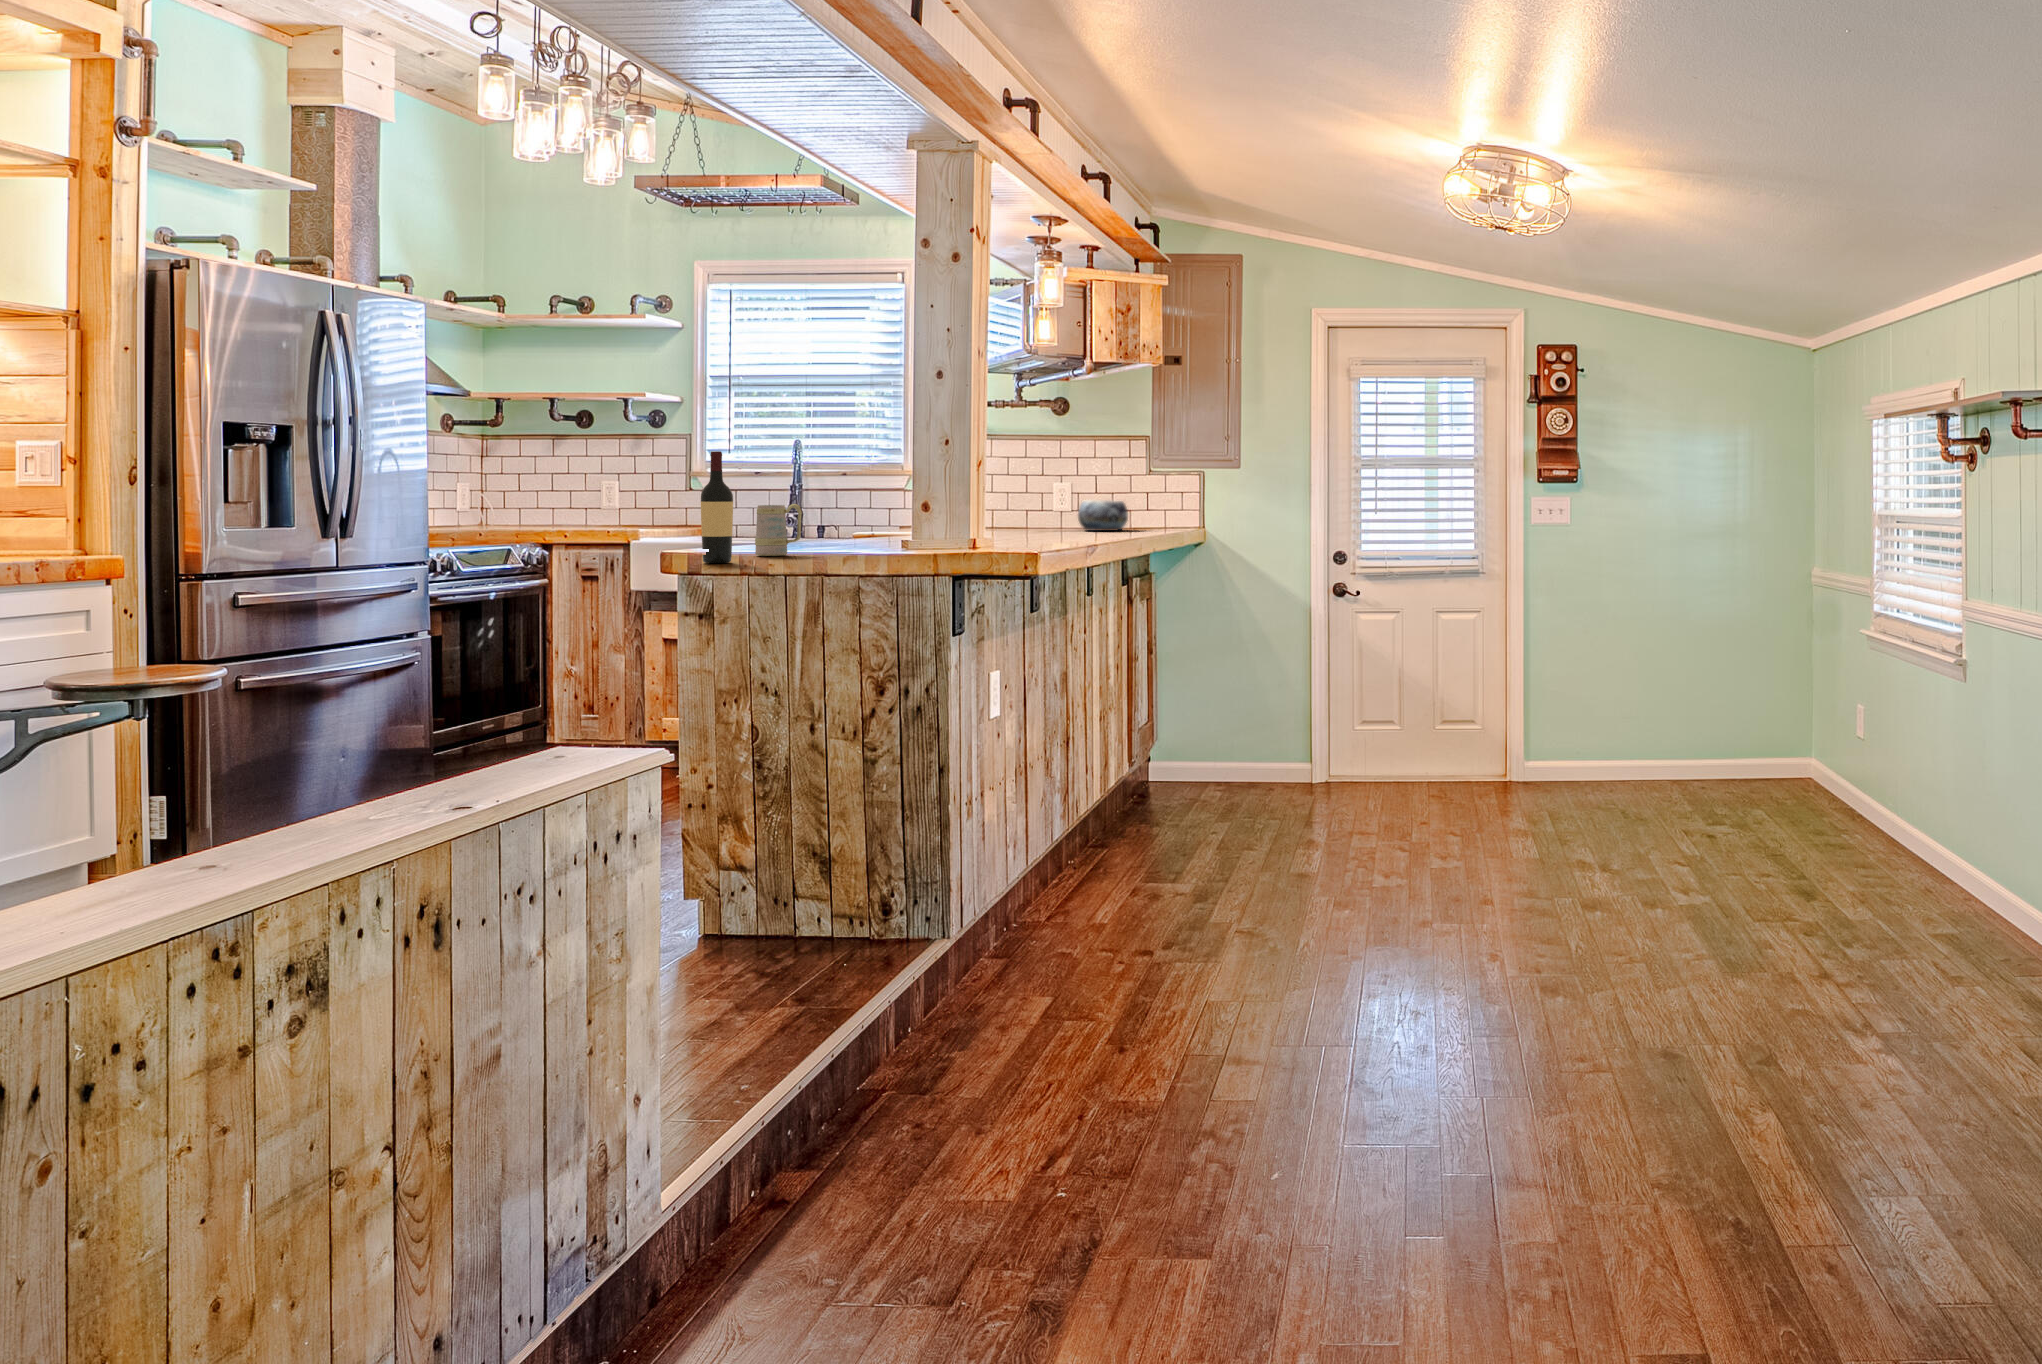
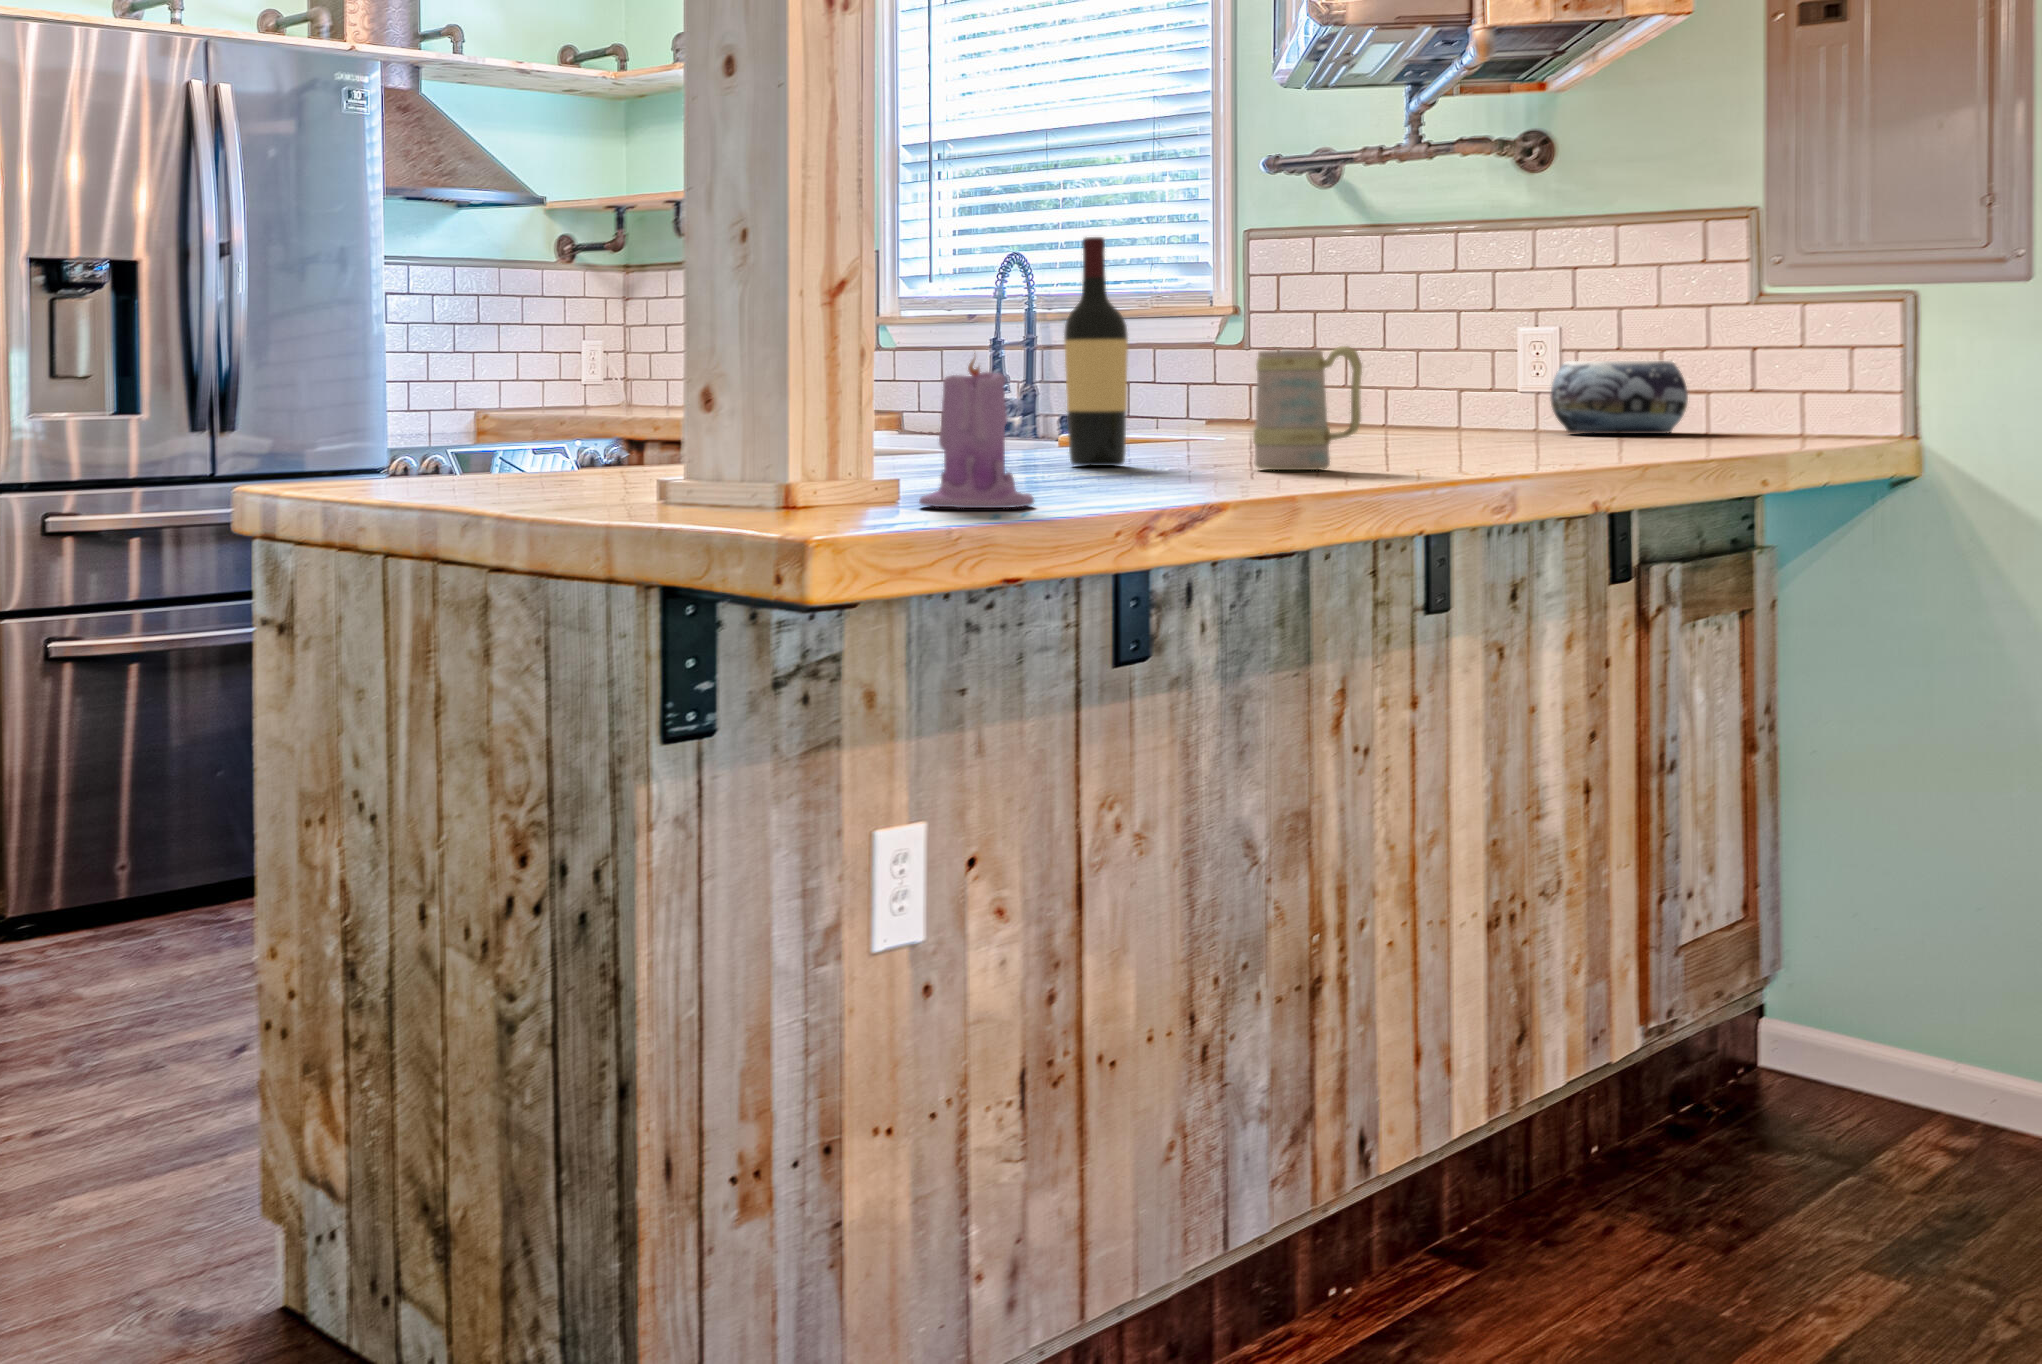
wine bottle: present [701,451,733,563] -> present [1064,237,1128,466]
mug: present [755,504,802,556] -> present [1253,346,1362,470]
candle: none [1002,506,1042,559] -> present [919,353,1034,508]

